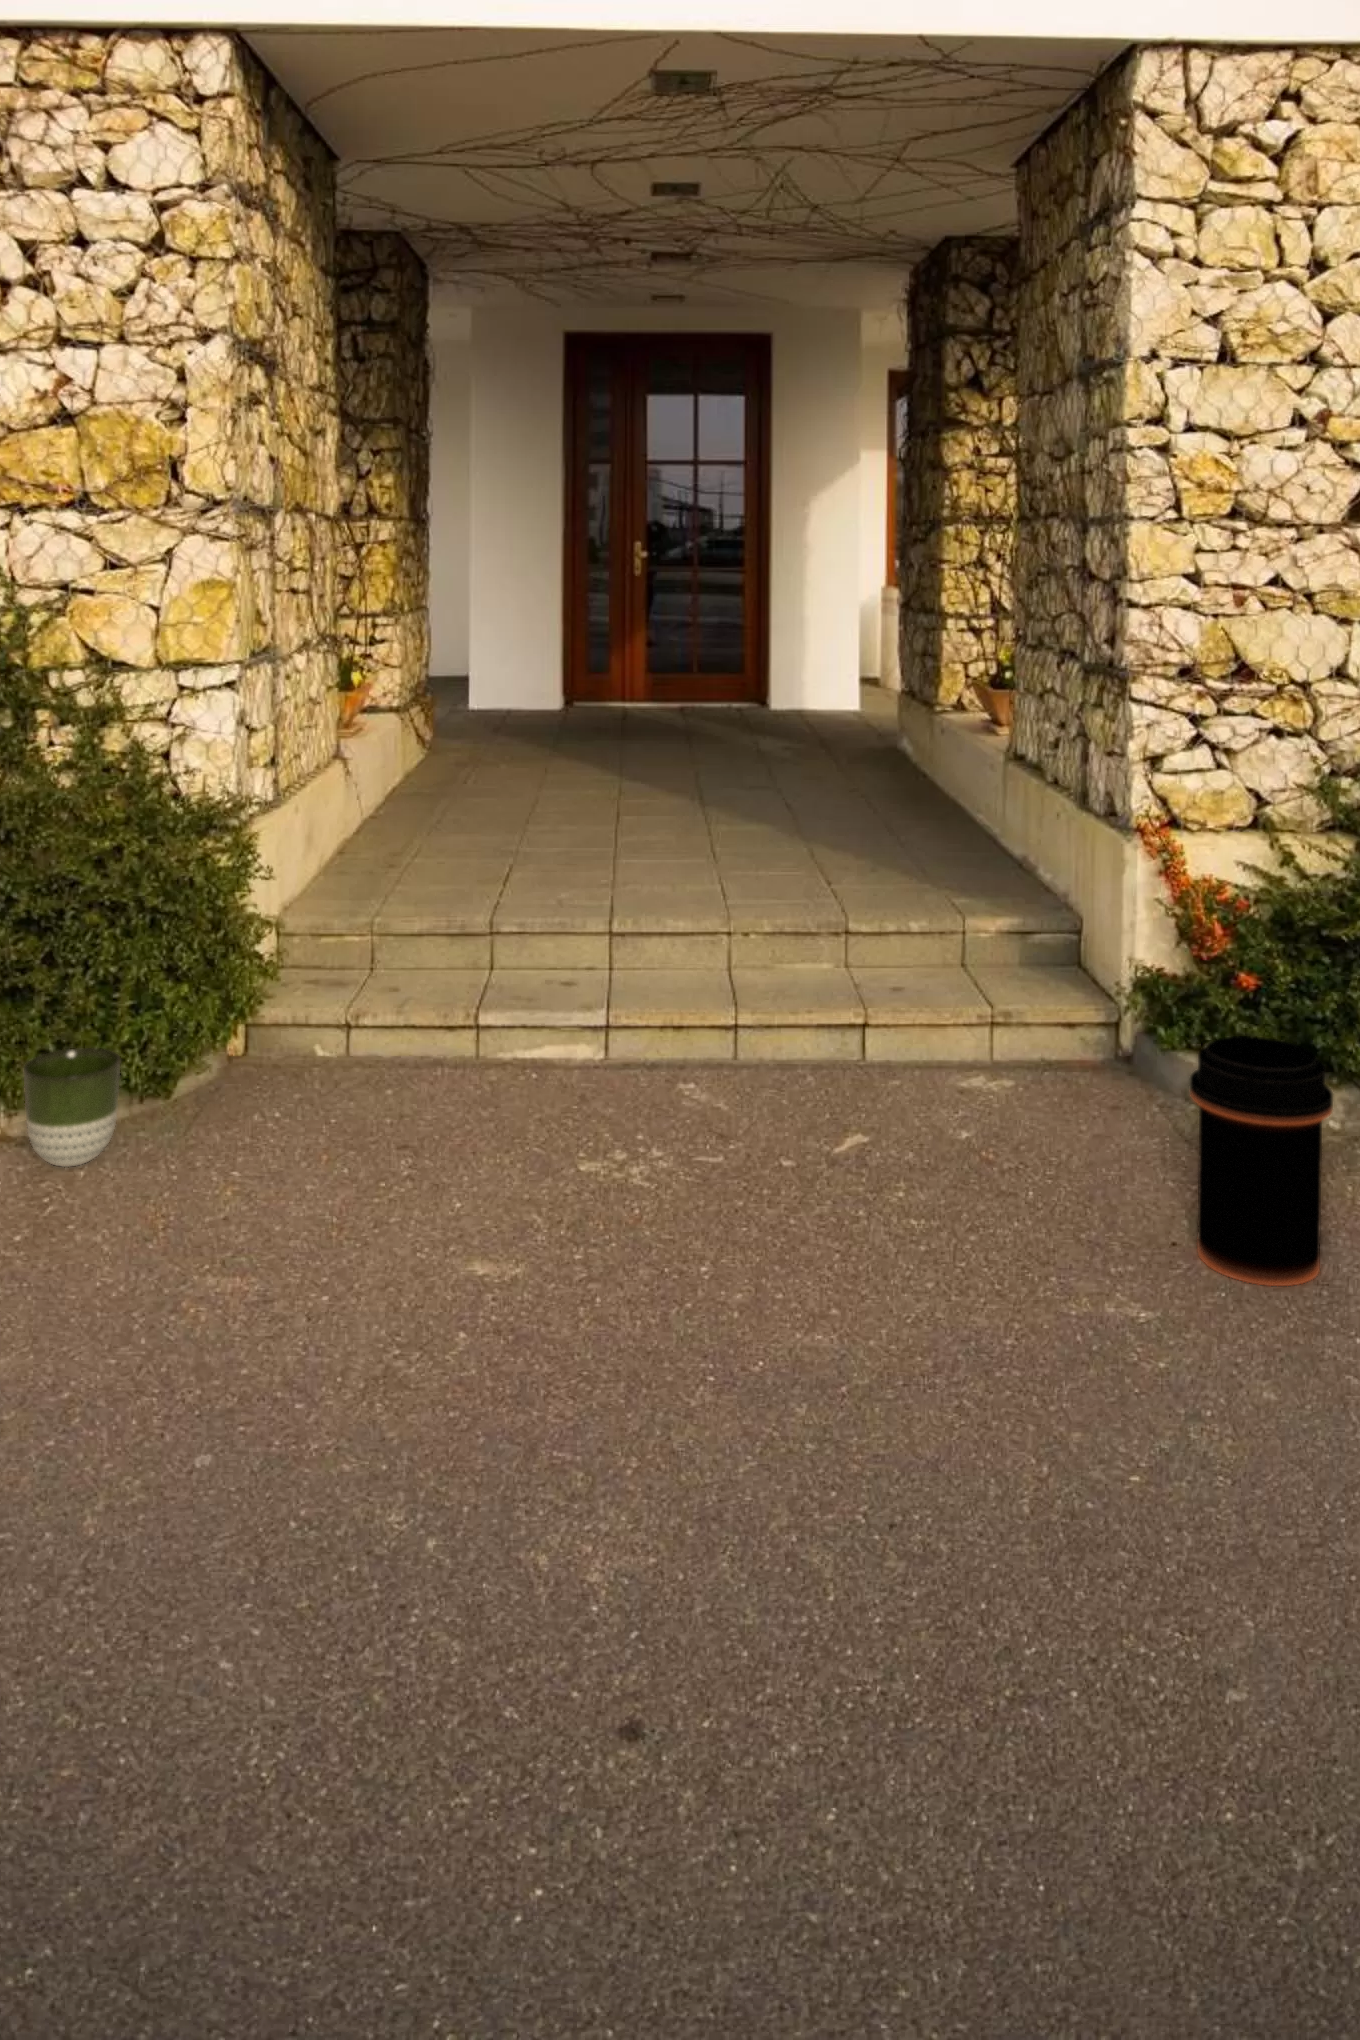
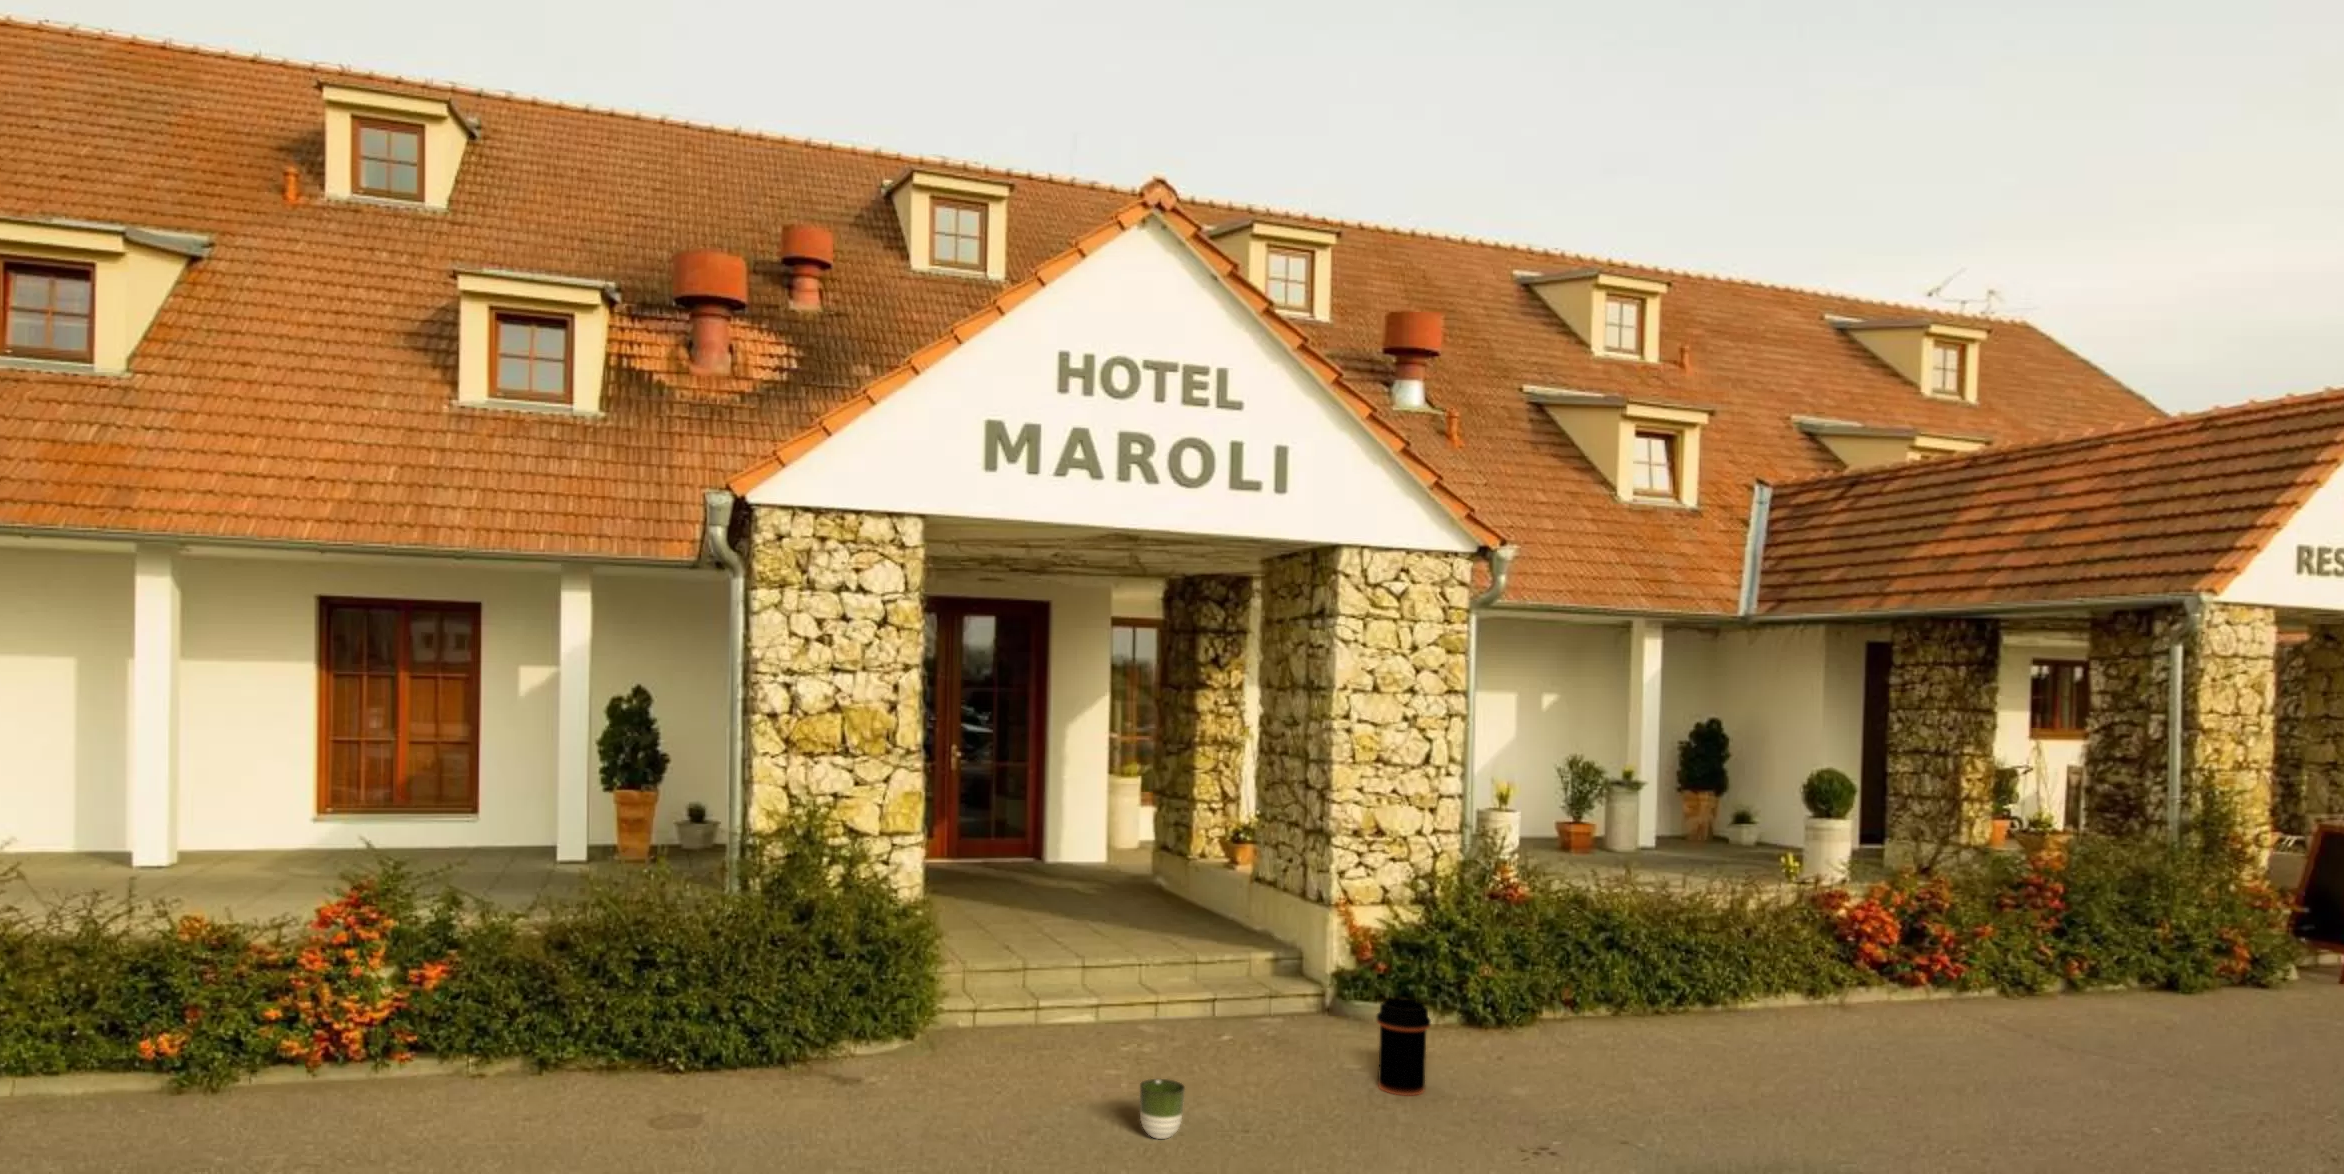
planter: present [24,1048,120,1167] -> present [1140,1079,1185,1139]

